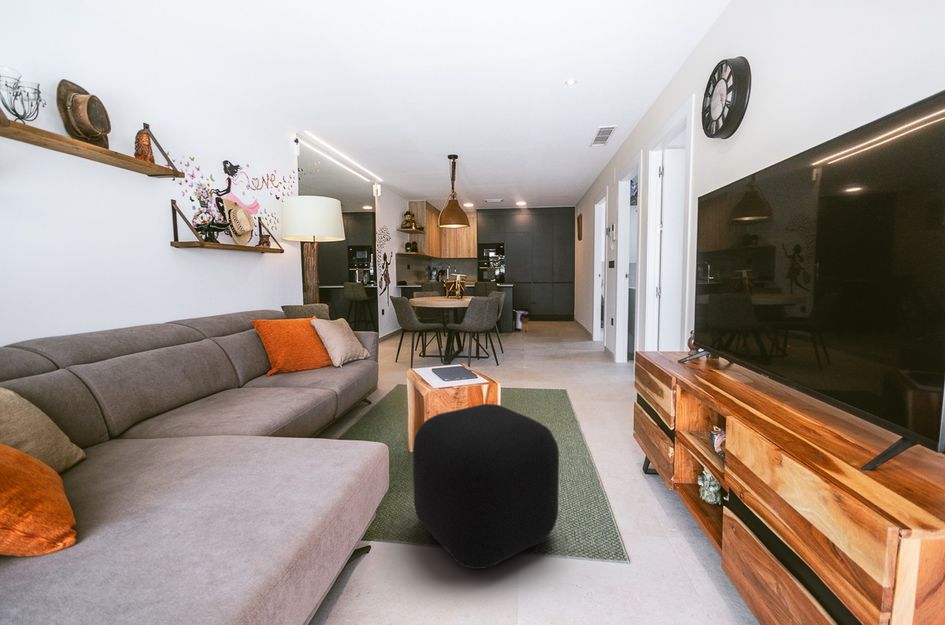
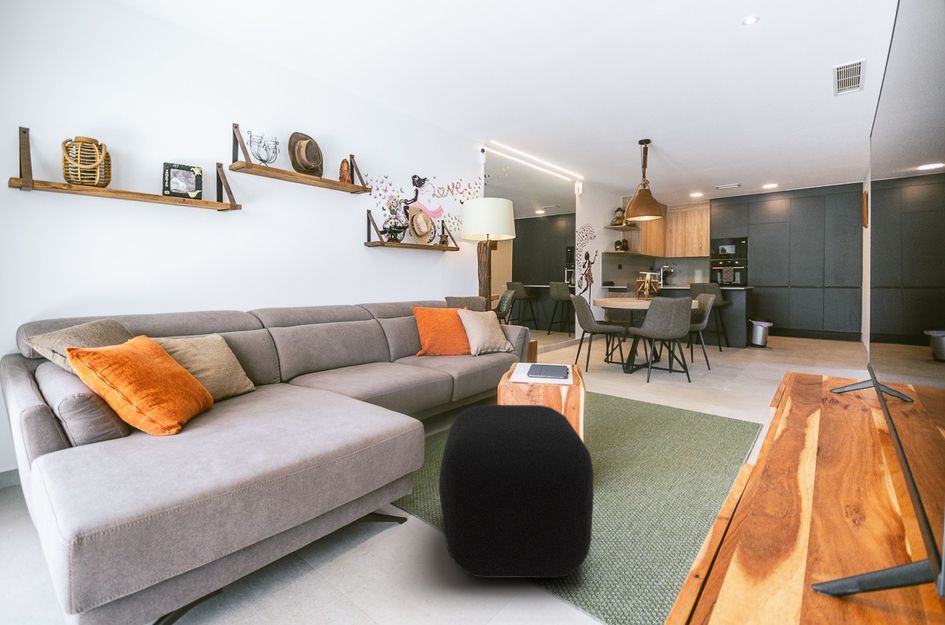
house plant: present [519,302,536,332] -> none [747,302,785,353]

